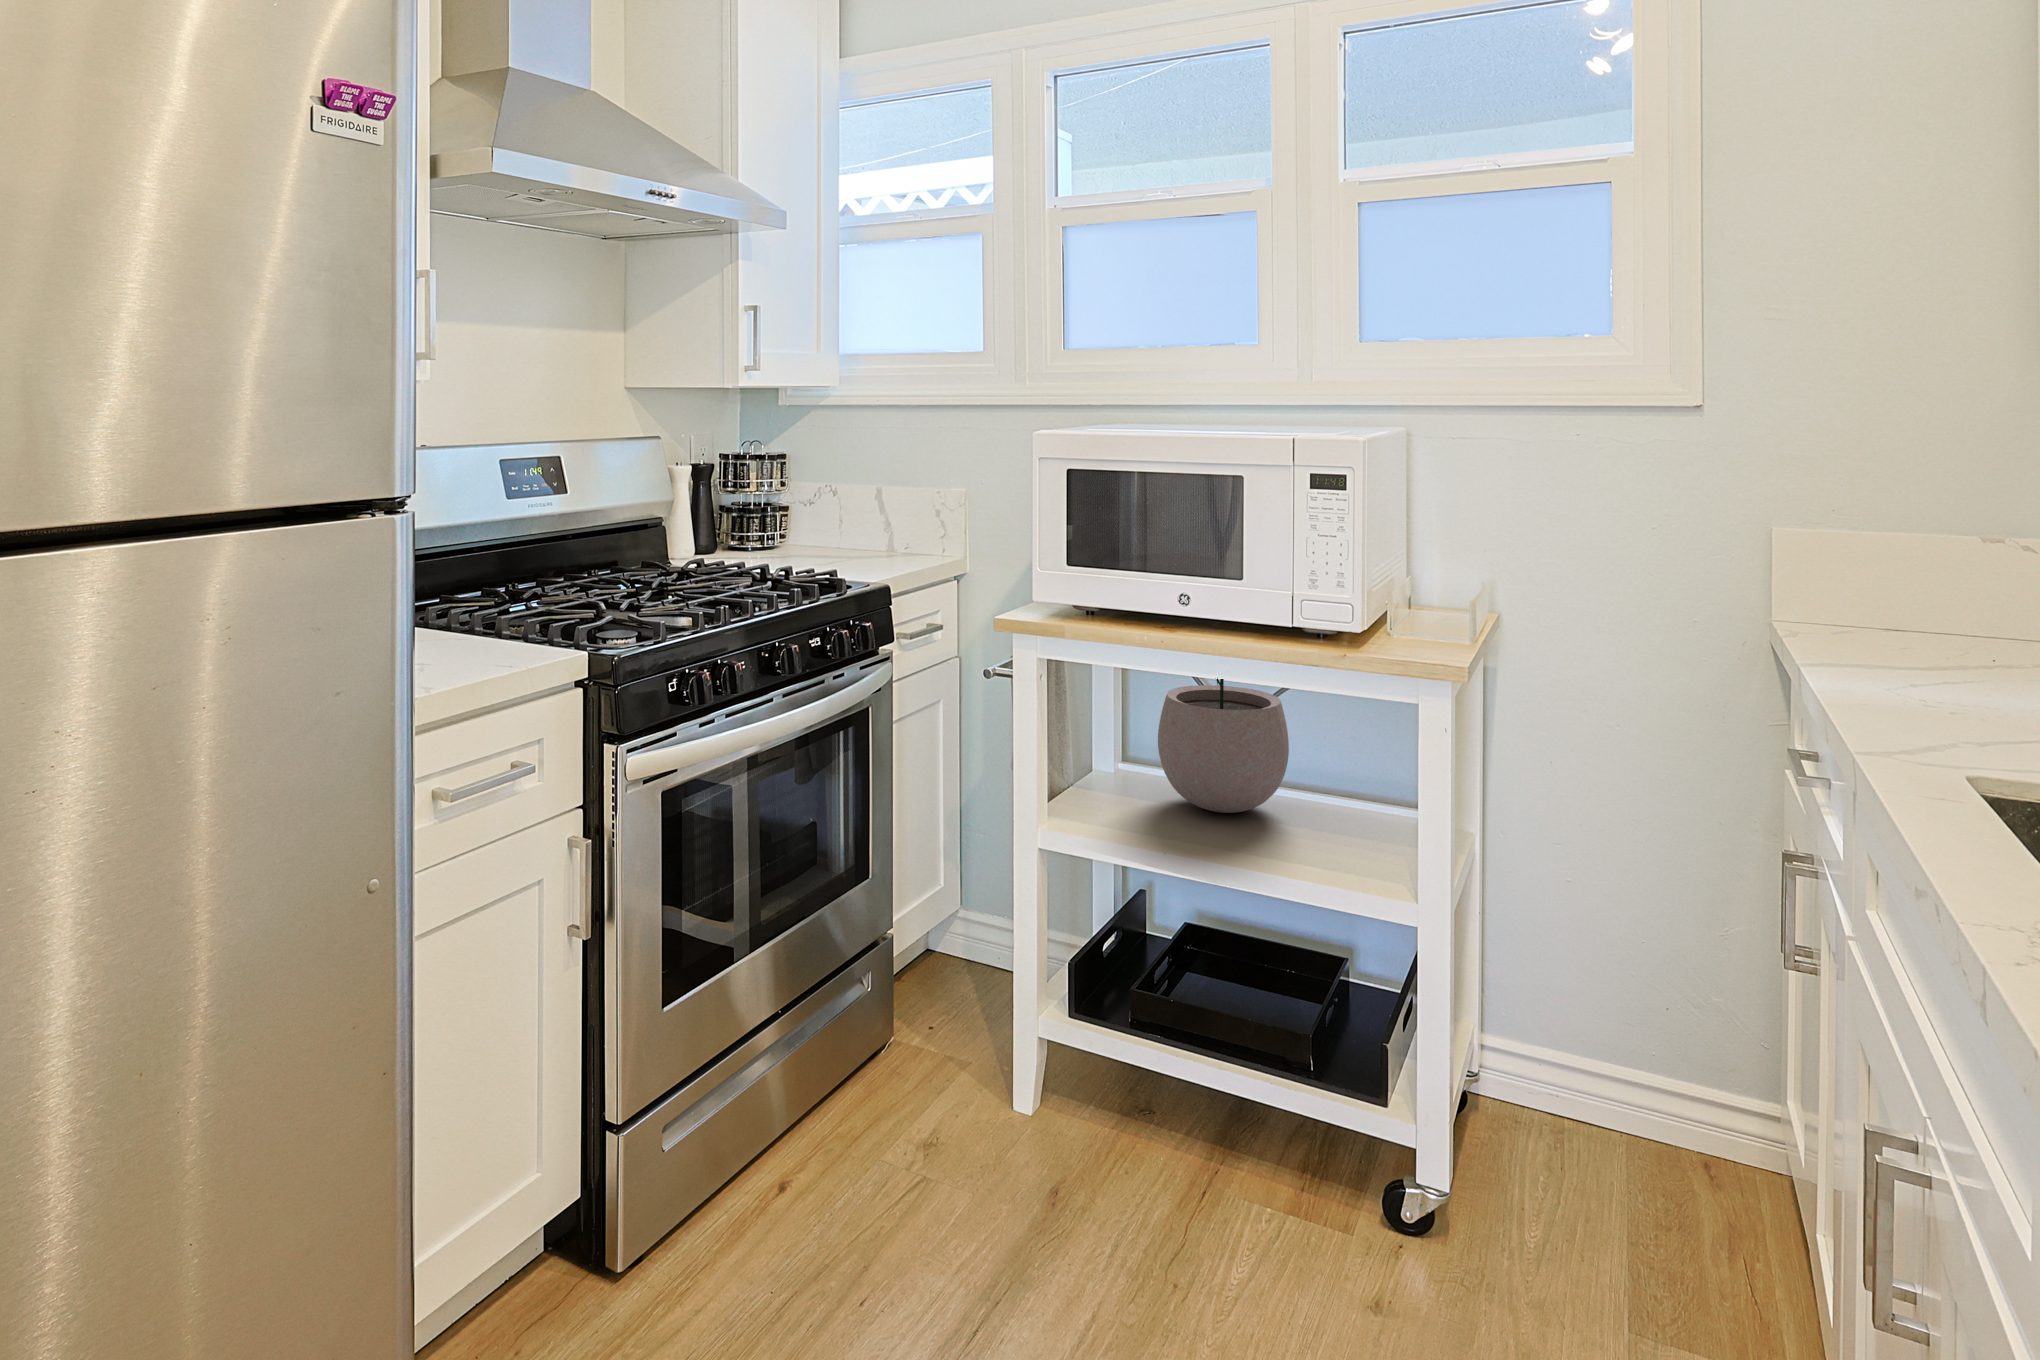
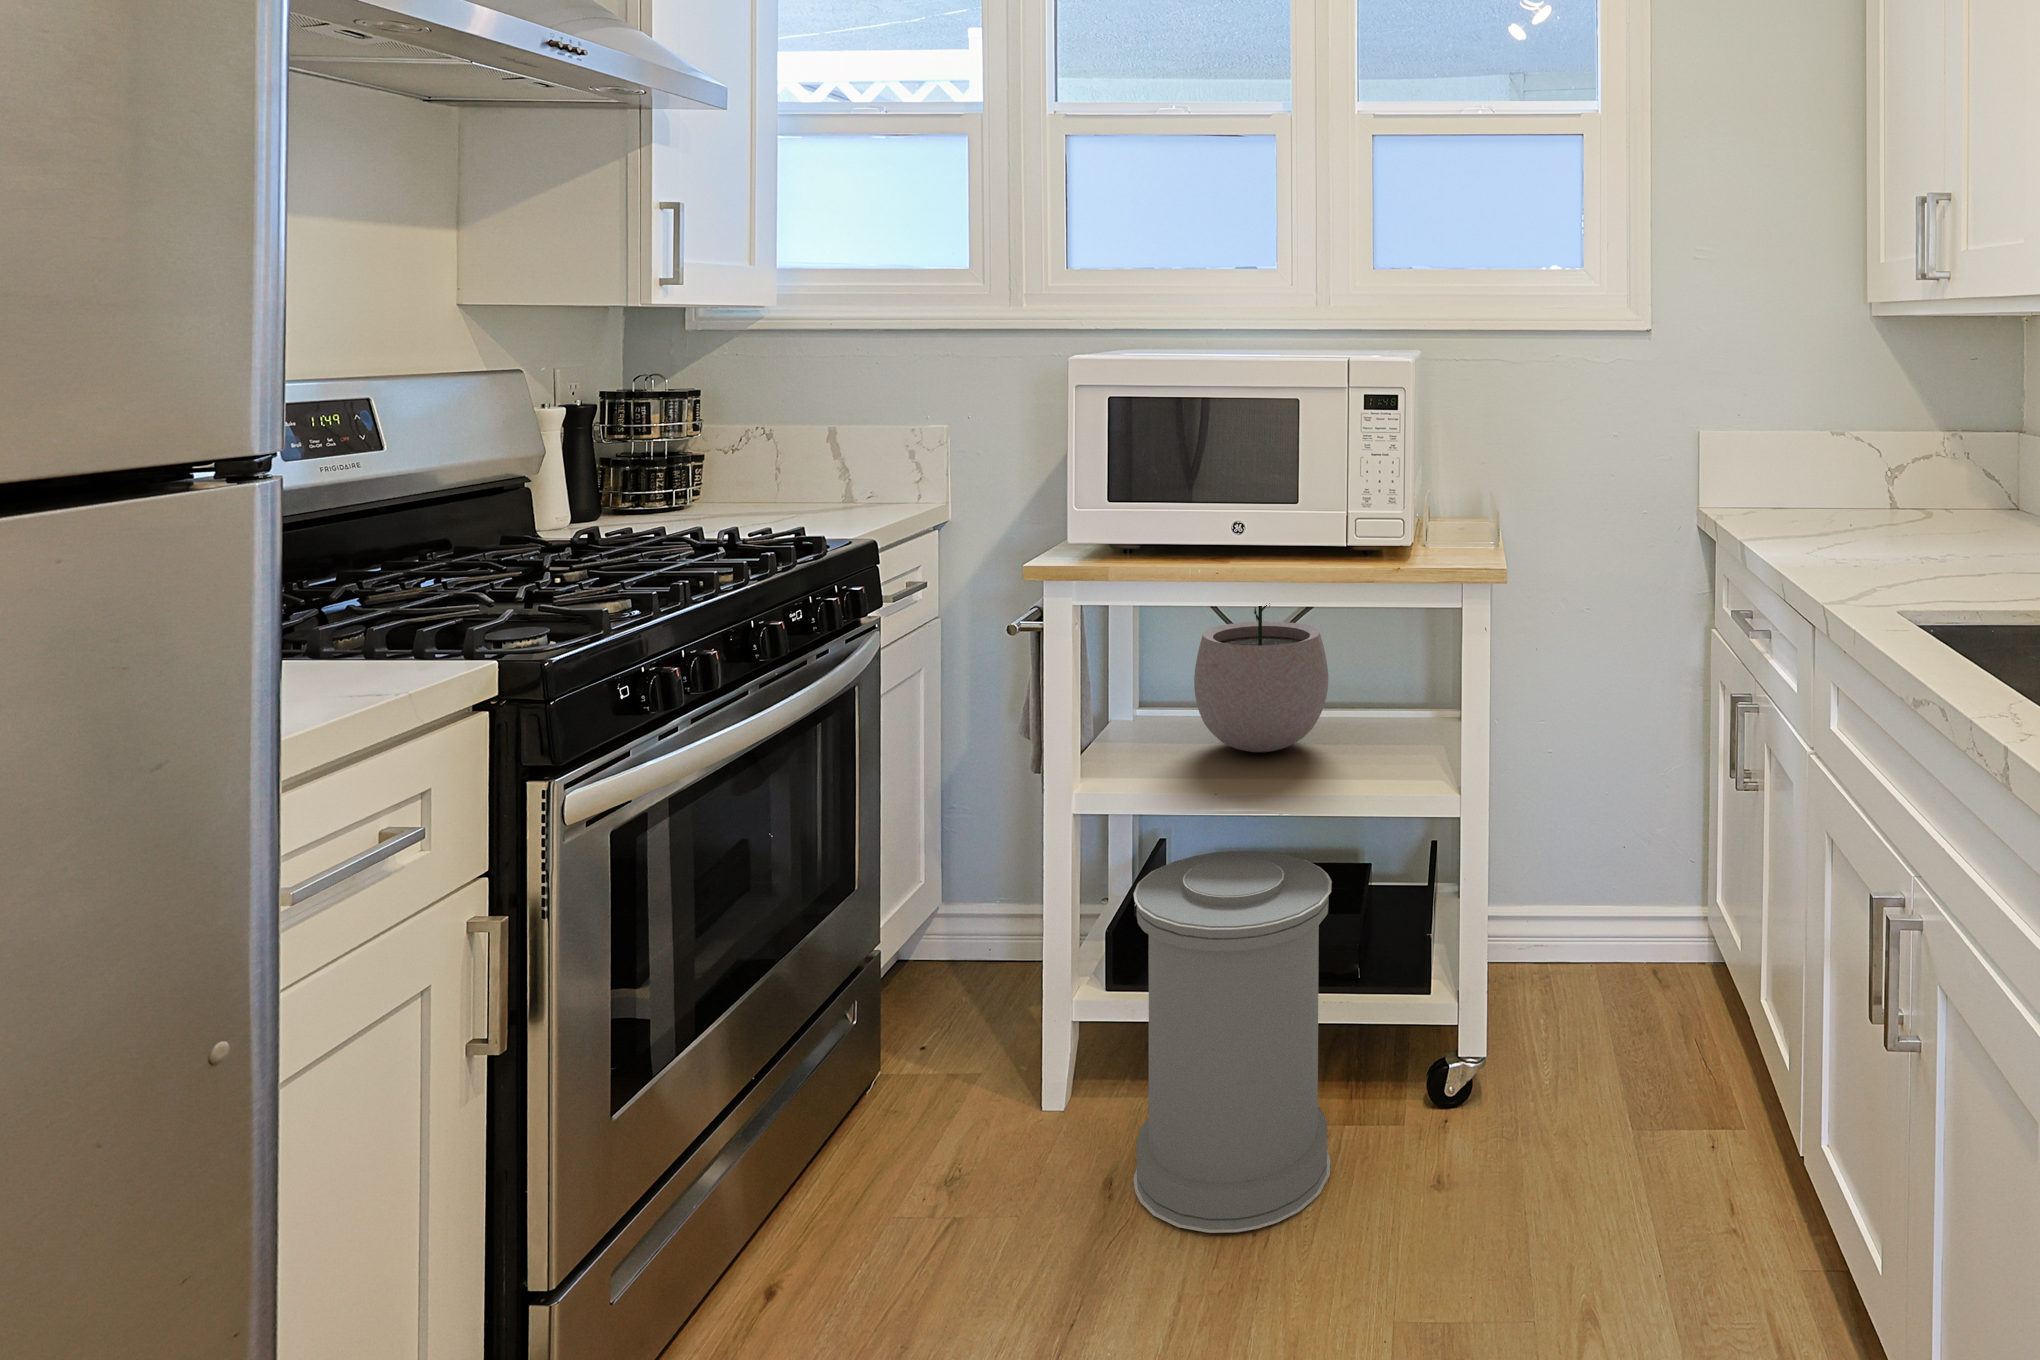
trash can: none [1070,900,1263,1274] -> present [1133,851,1332,1233]

